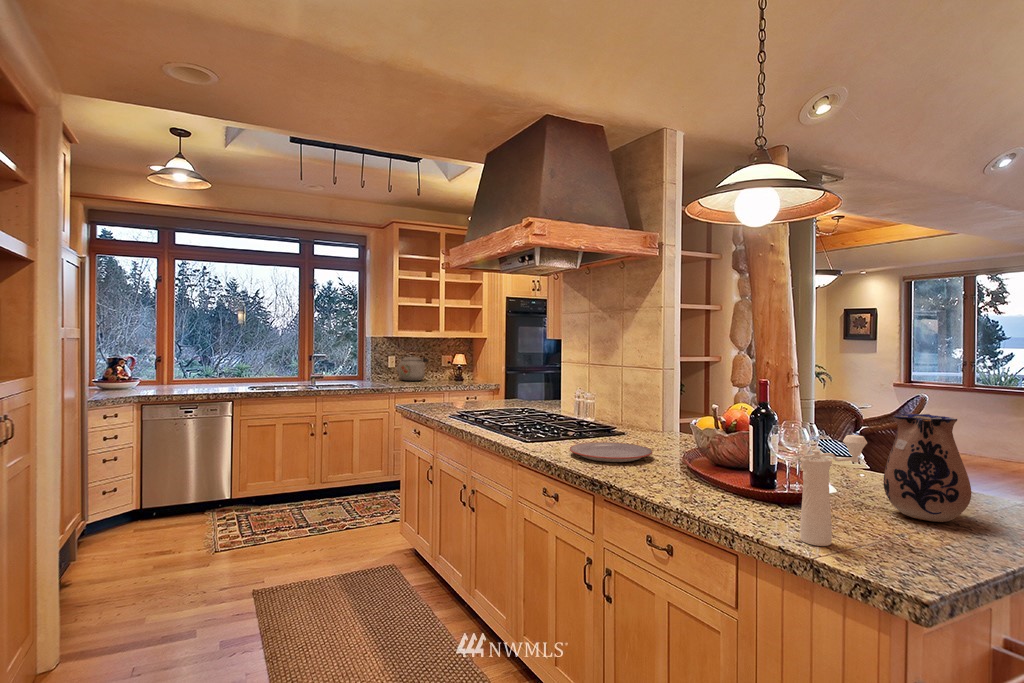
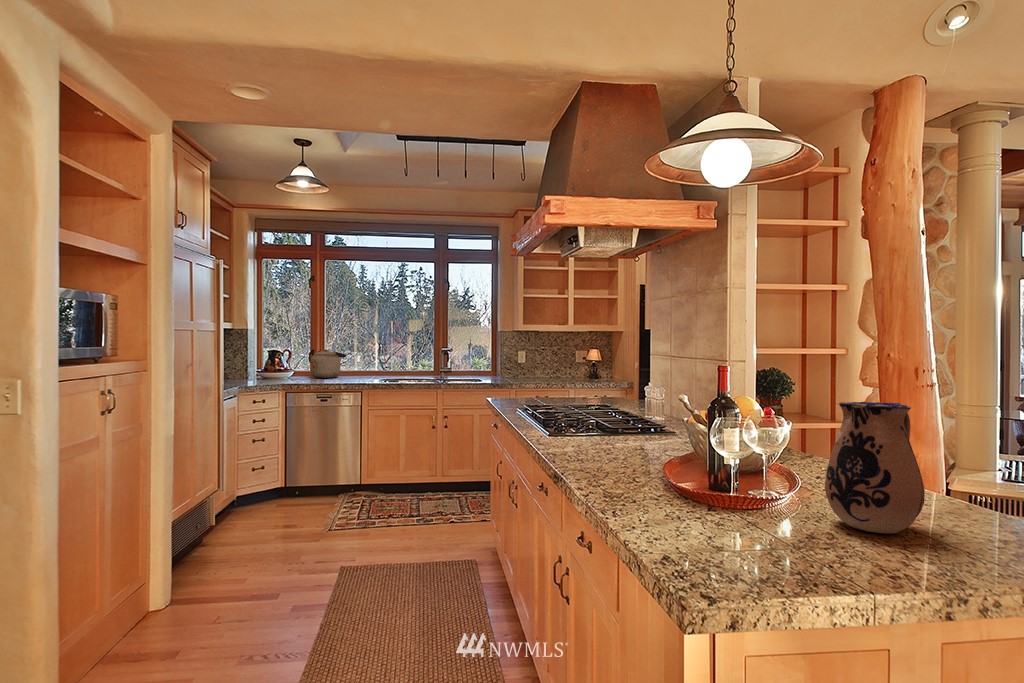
kettle: present [397,355,428,381] -> present [311,349,346,378]
pepper mill: present [800,435,867,546] -> none [655,418,744,535]
plate: present [570,442,653,462] -> none [568,435,658,454]

